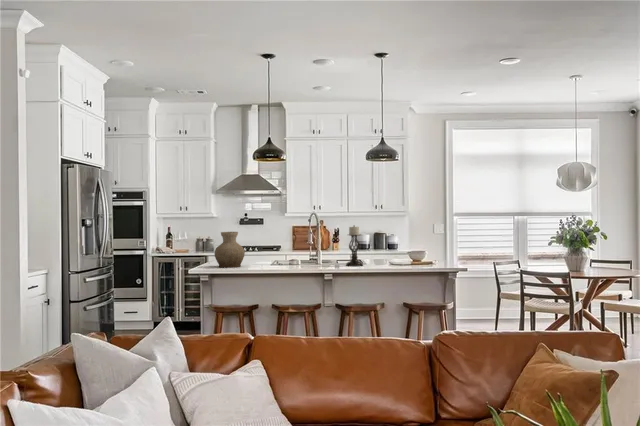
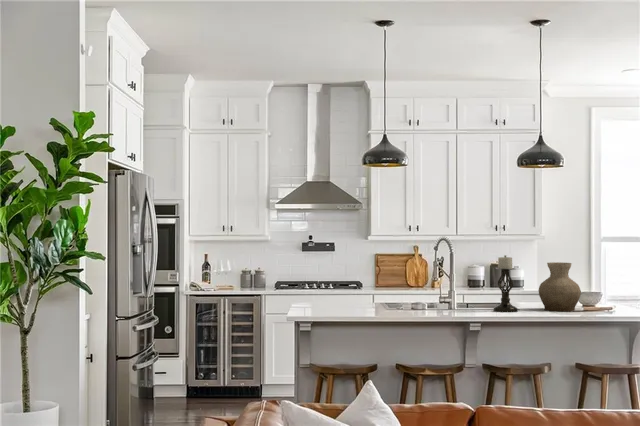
vase: present [215,232,245,268] -> present [538,262,581,311]

